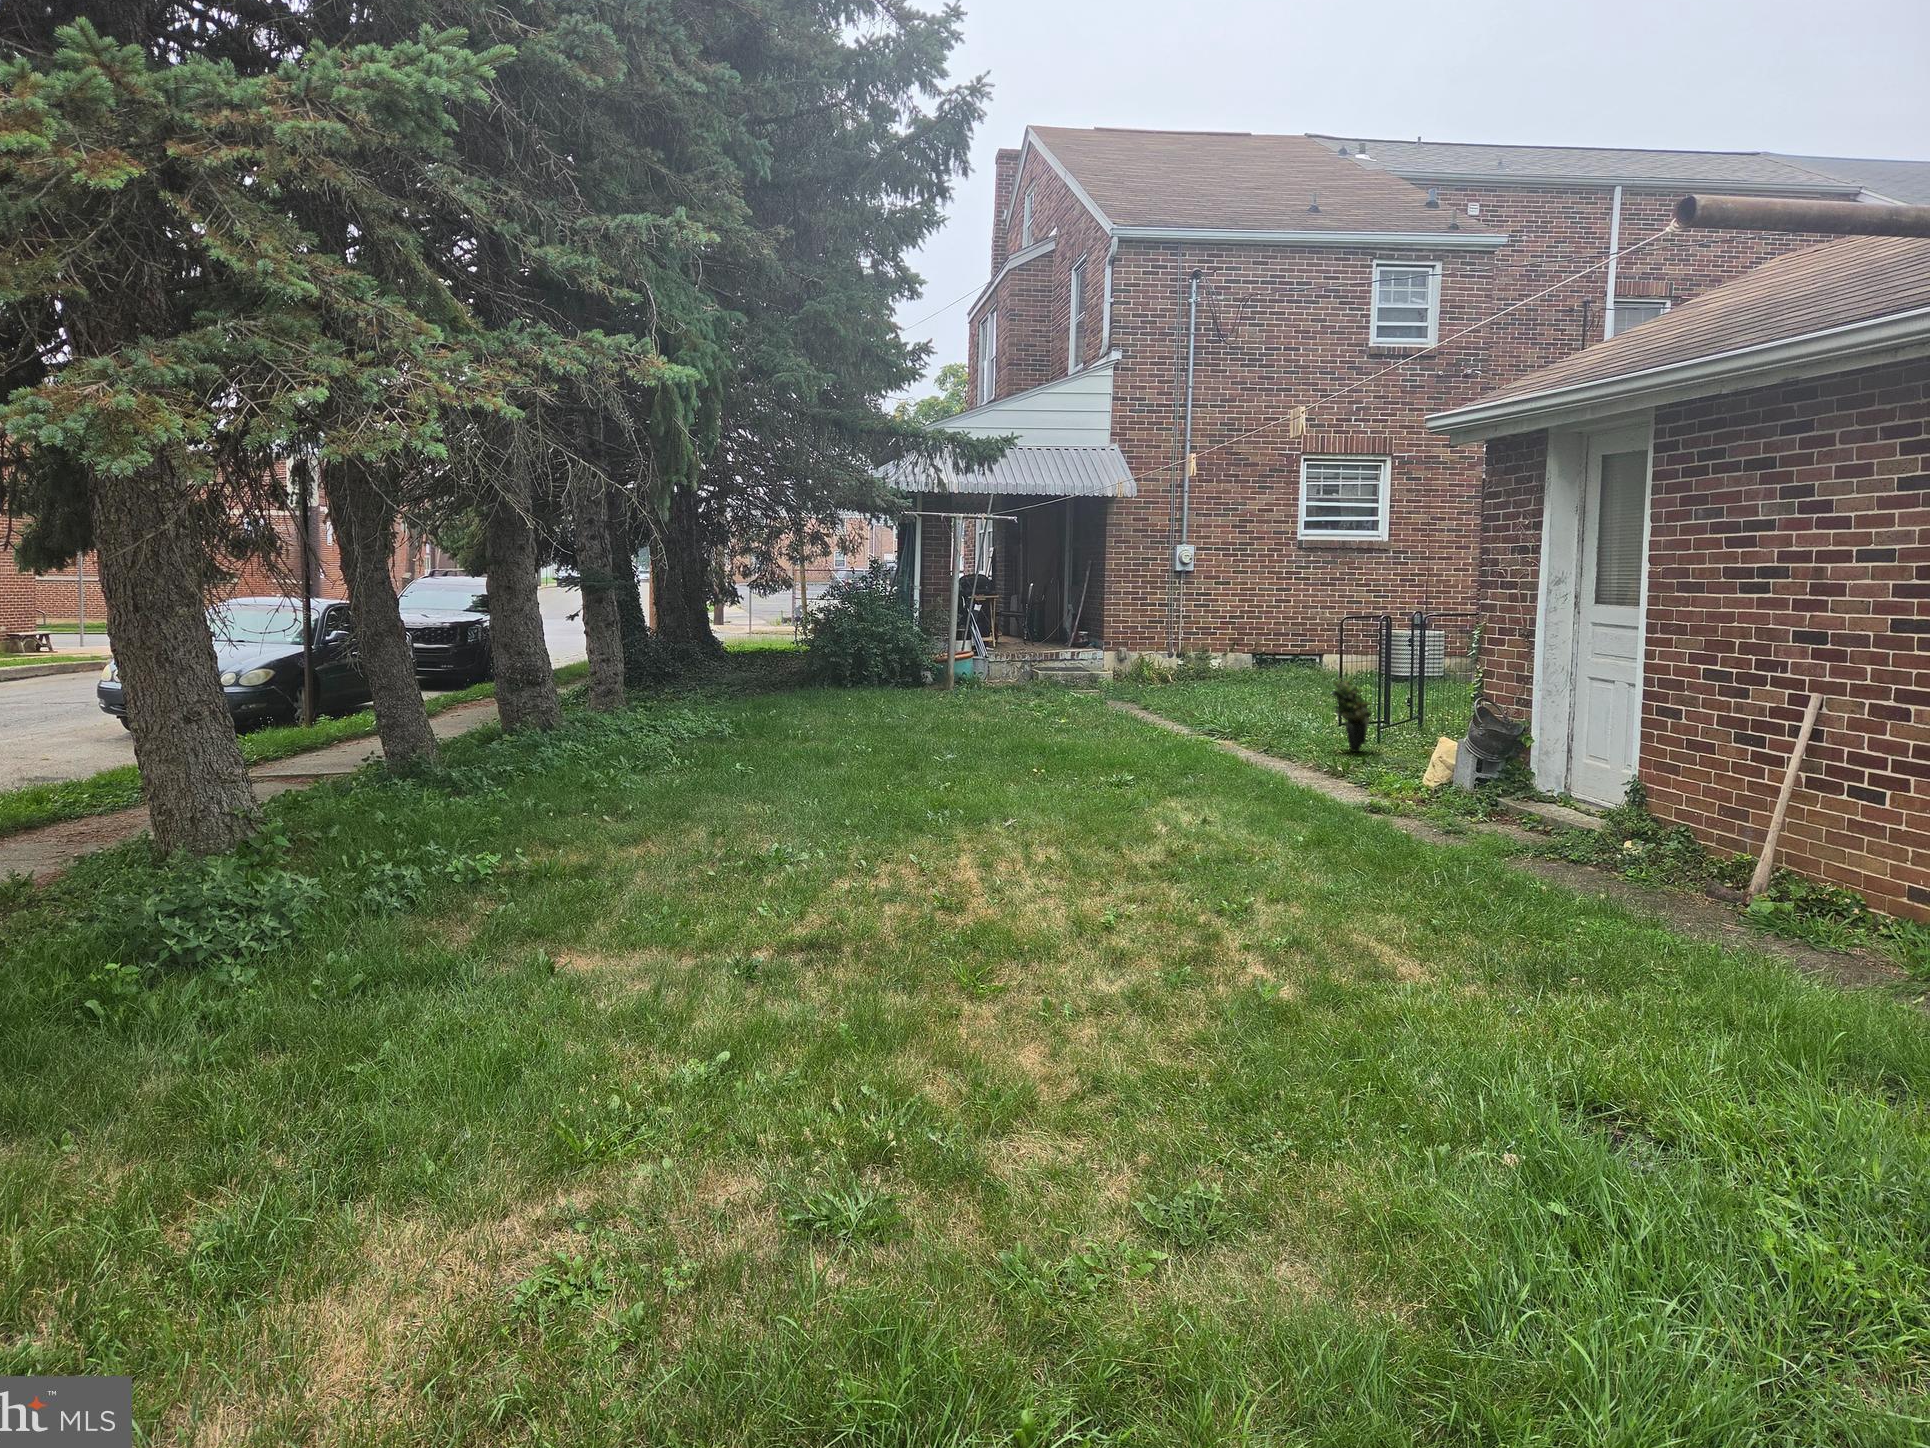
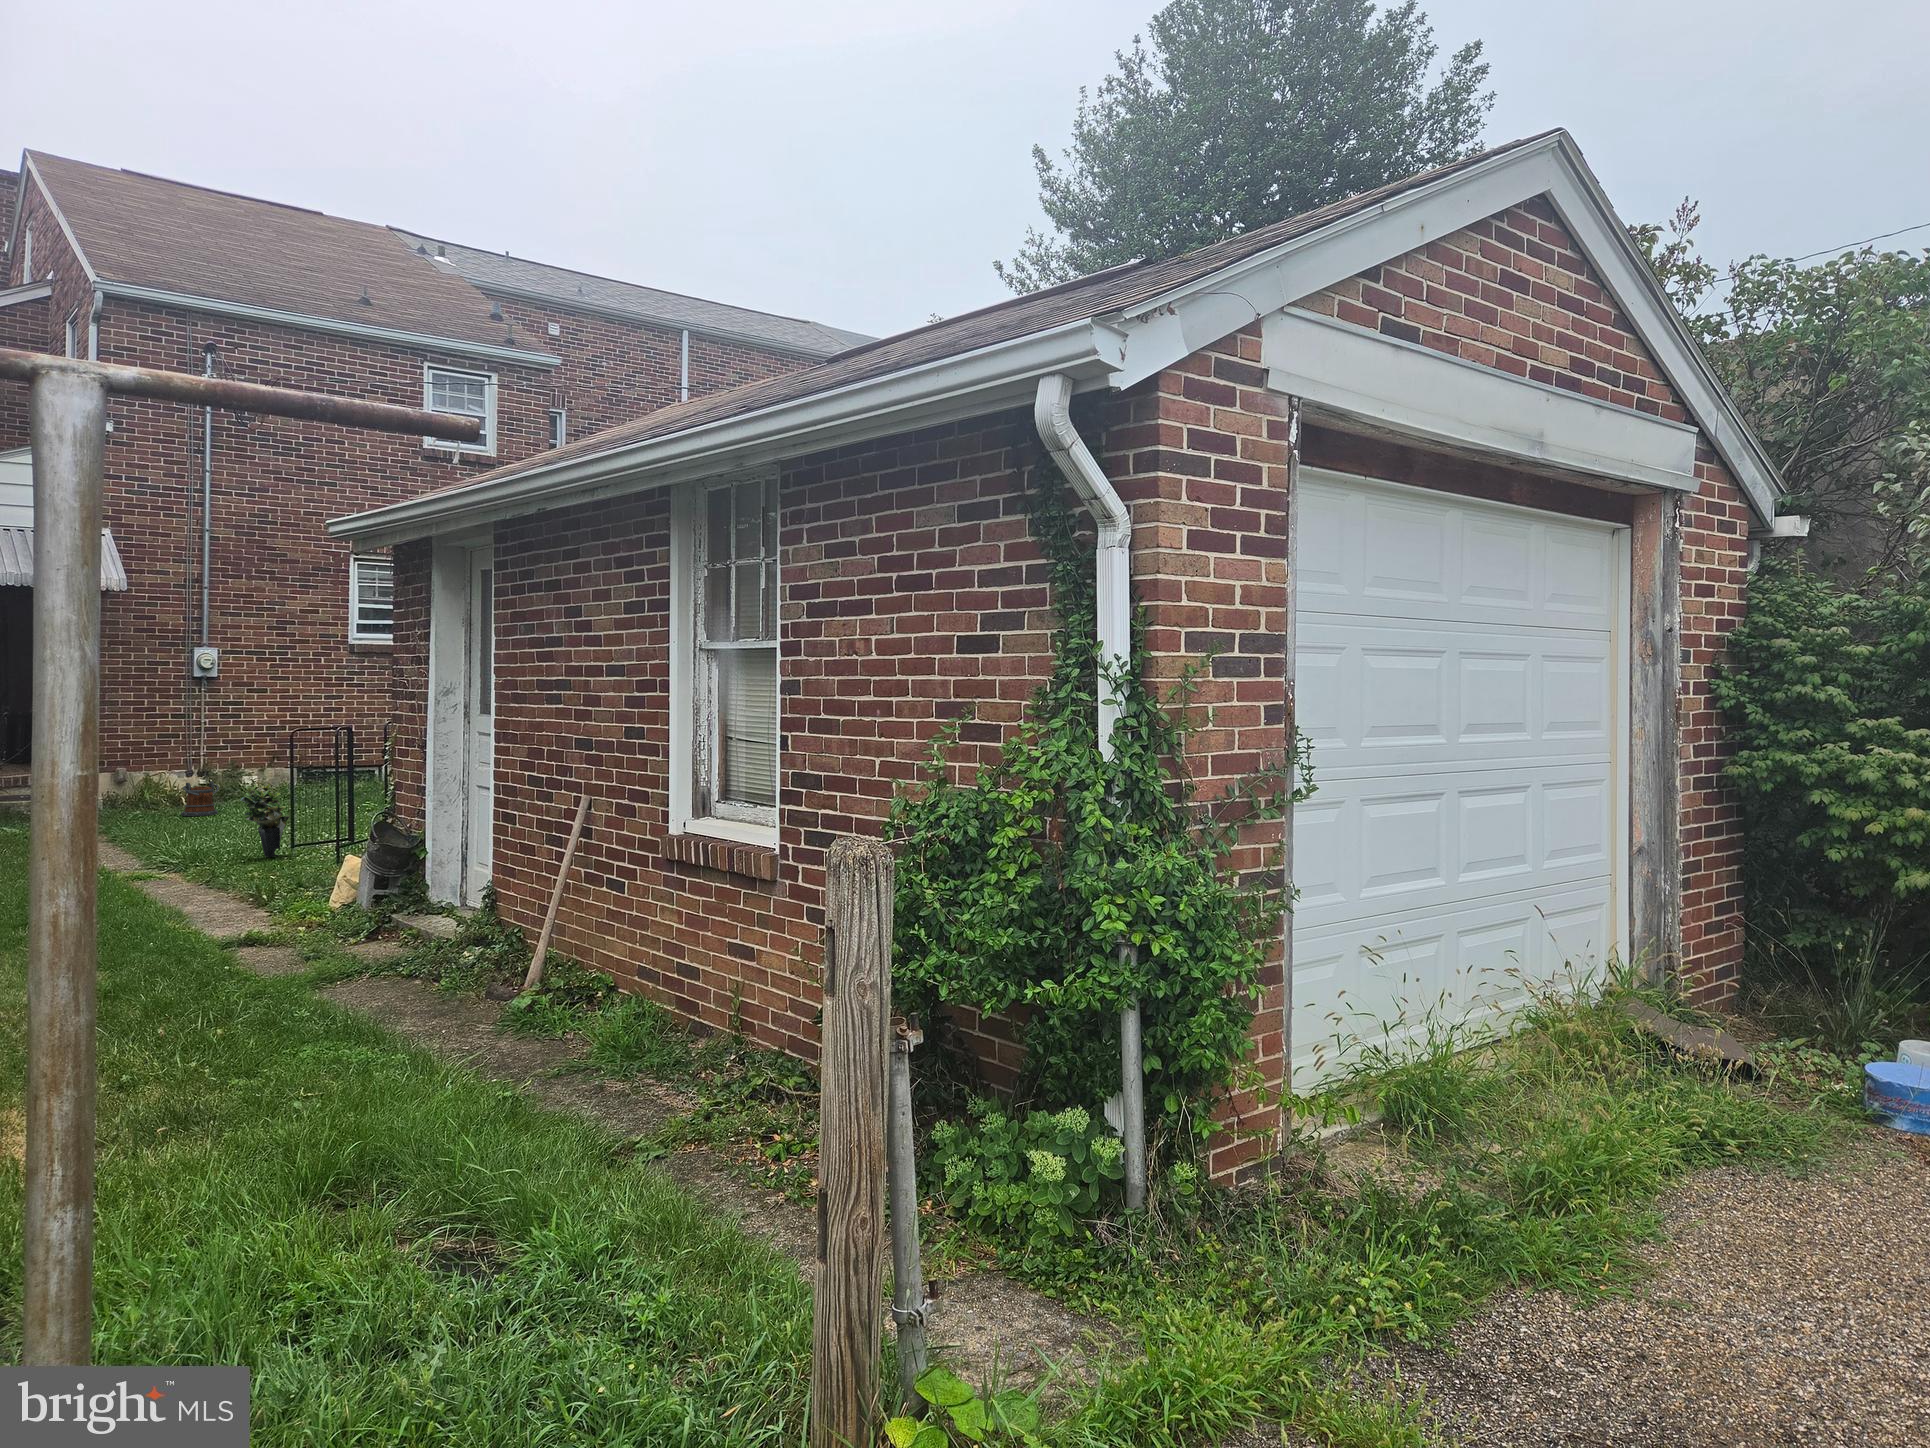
bucket: none [1192,665,1222,696] -> present [181,781,219,816]

